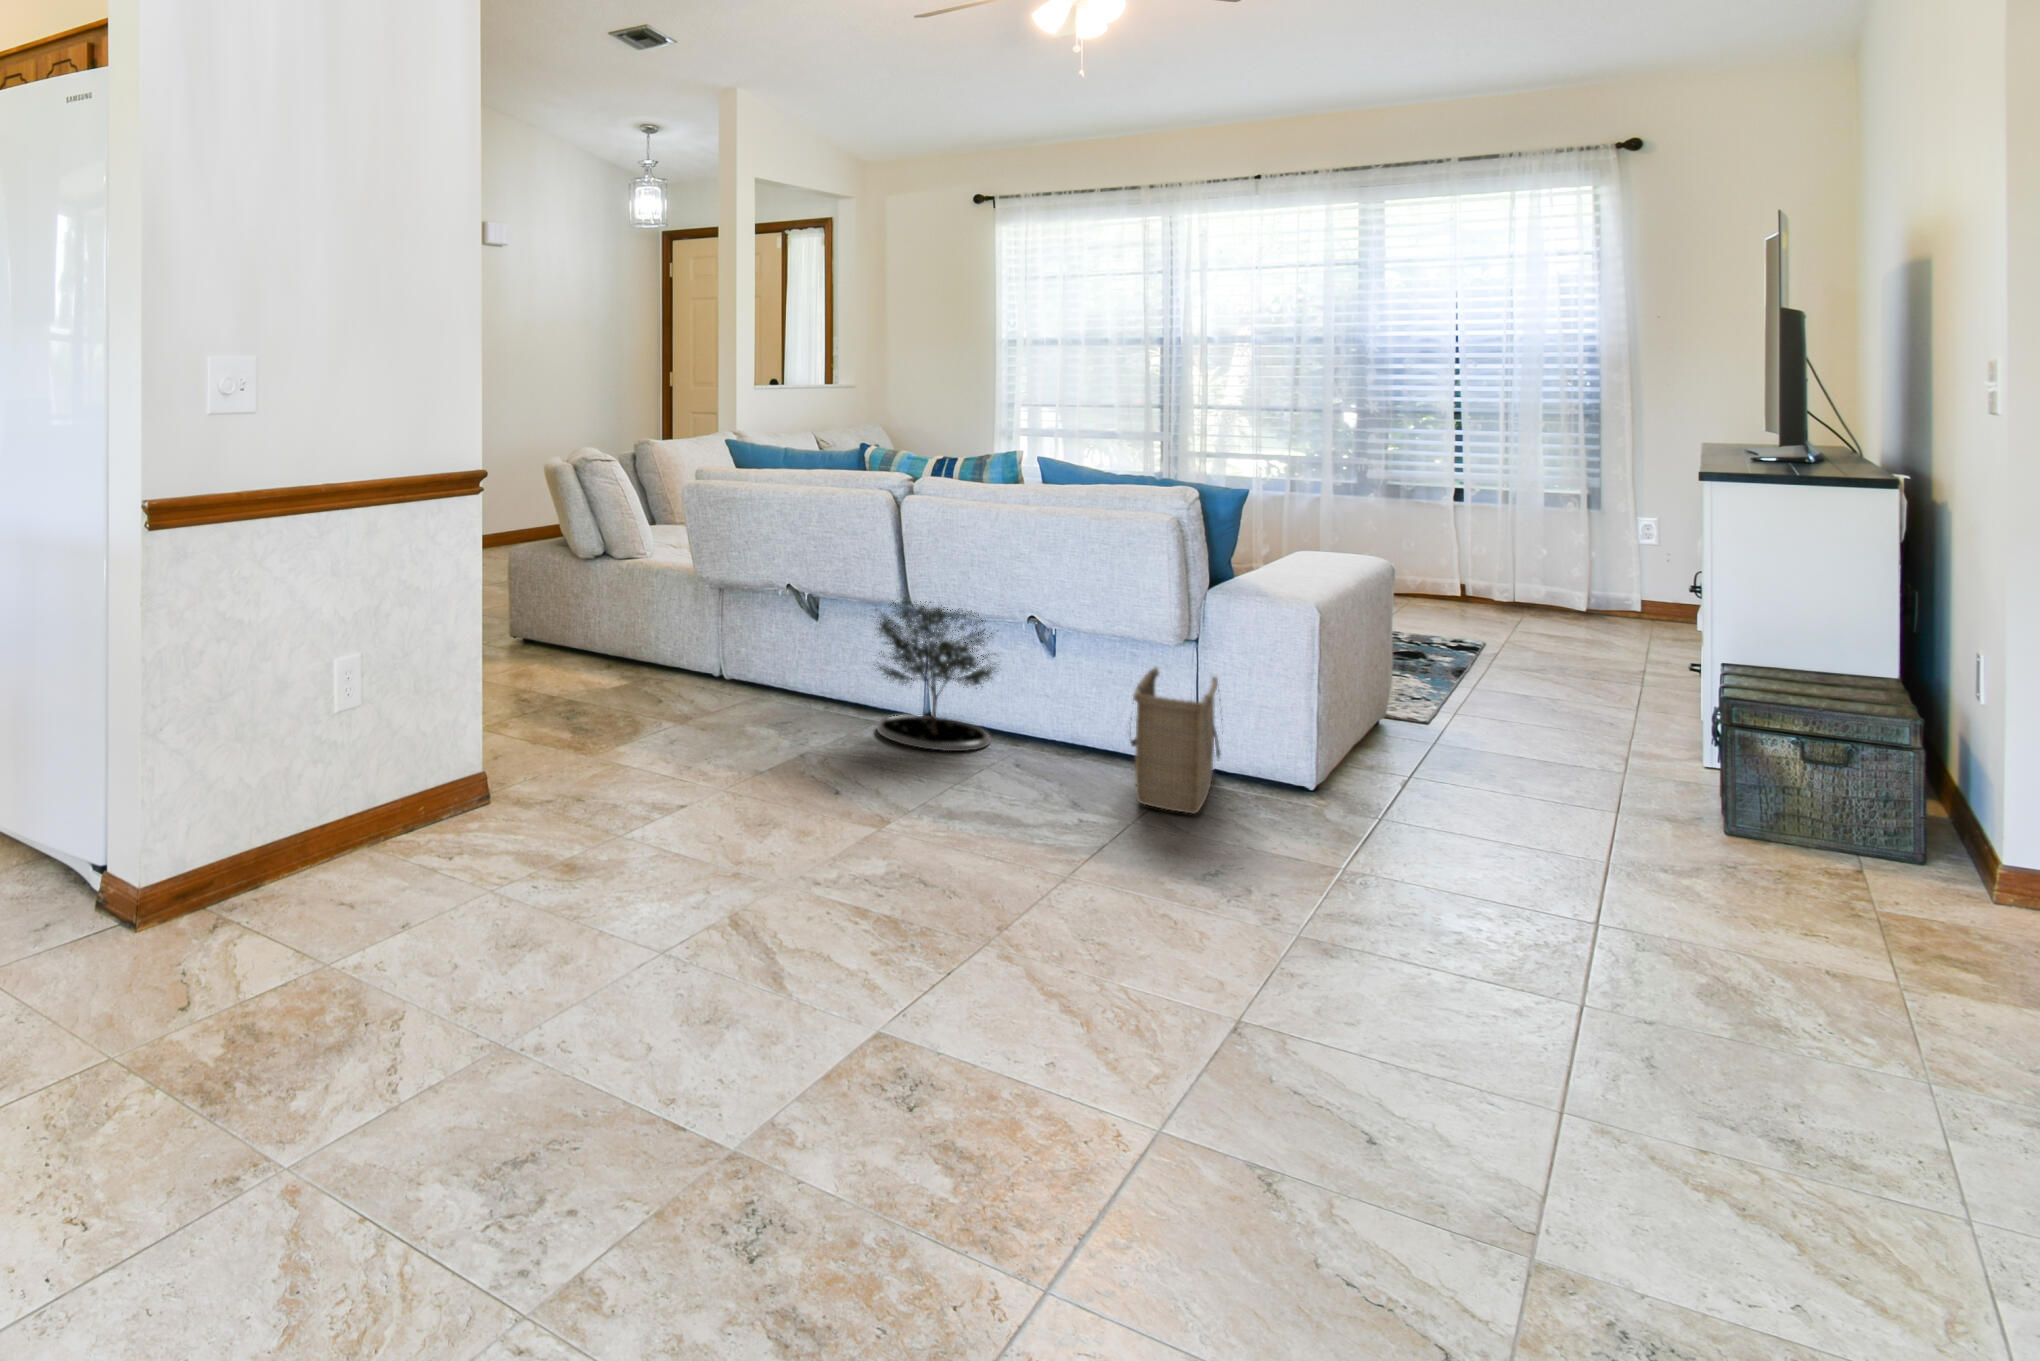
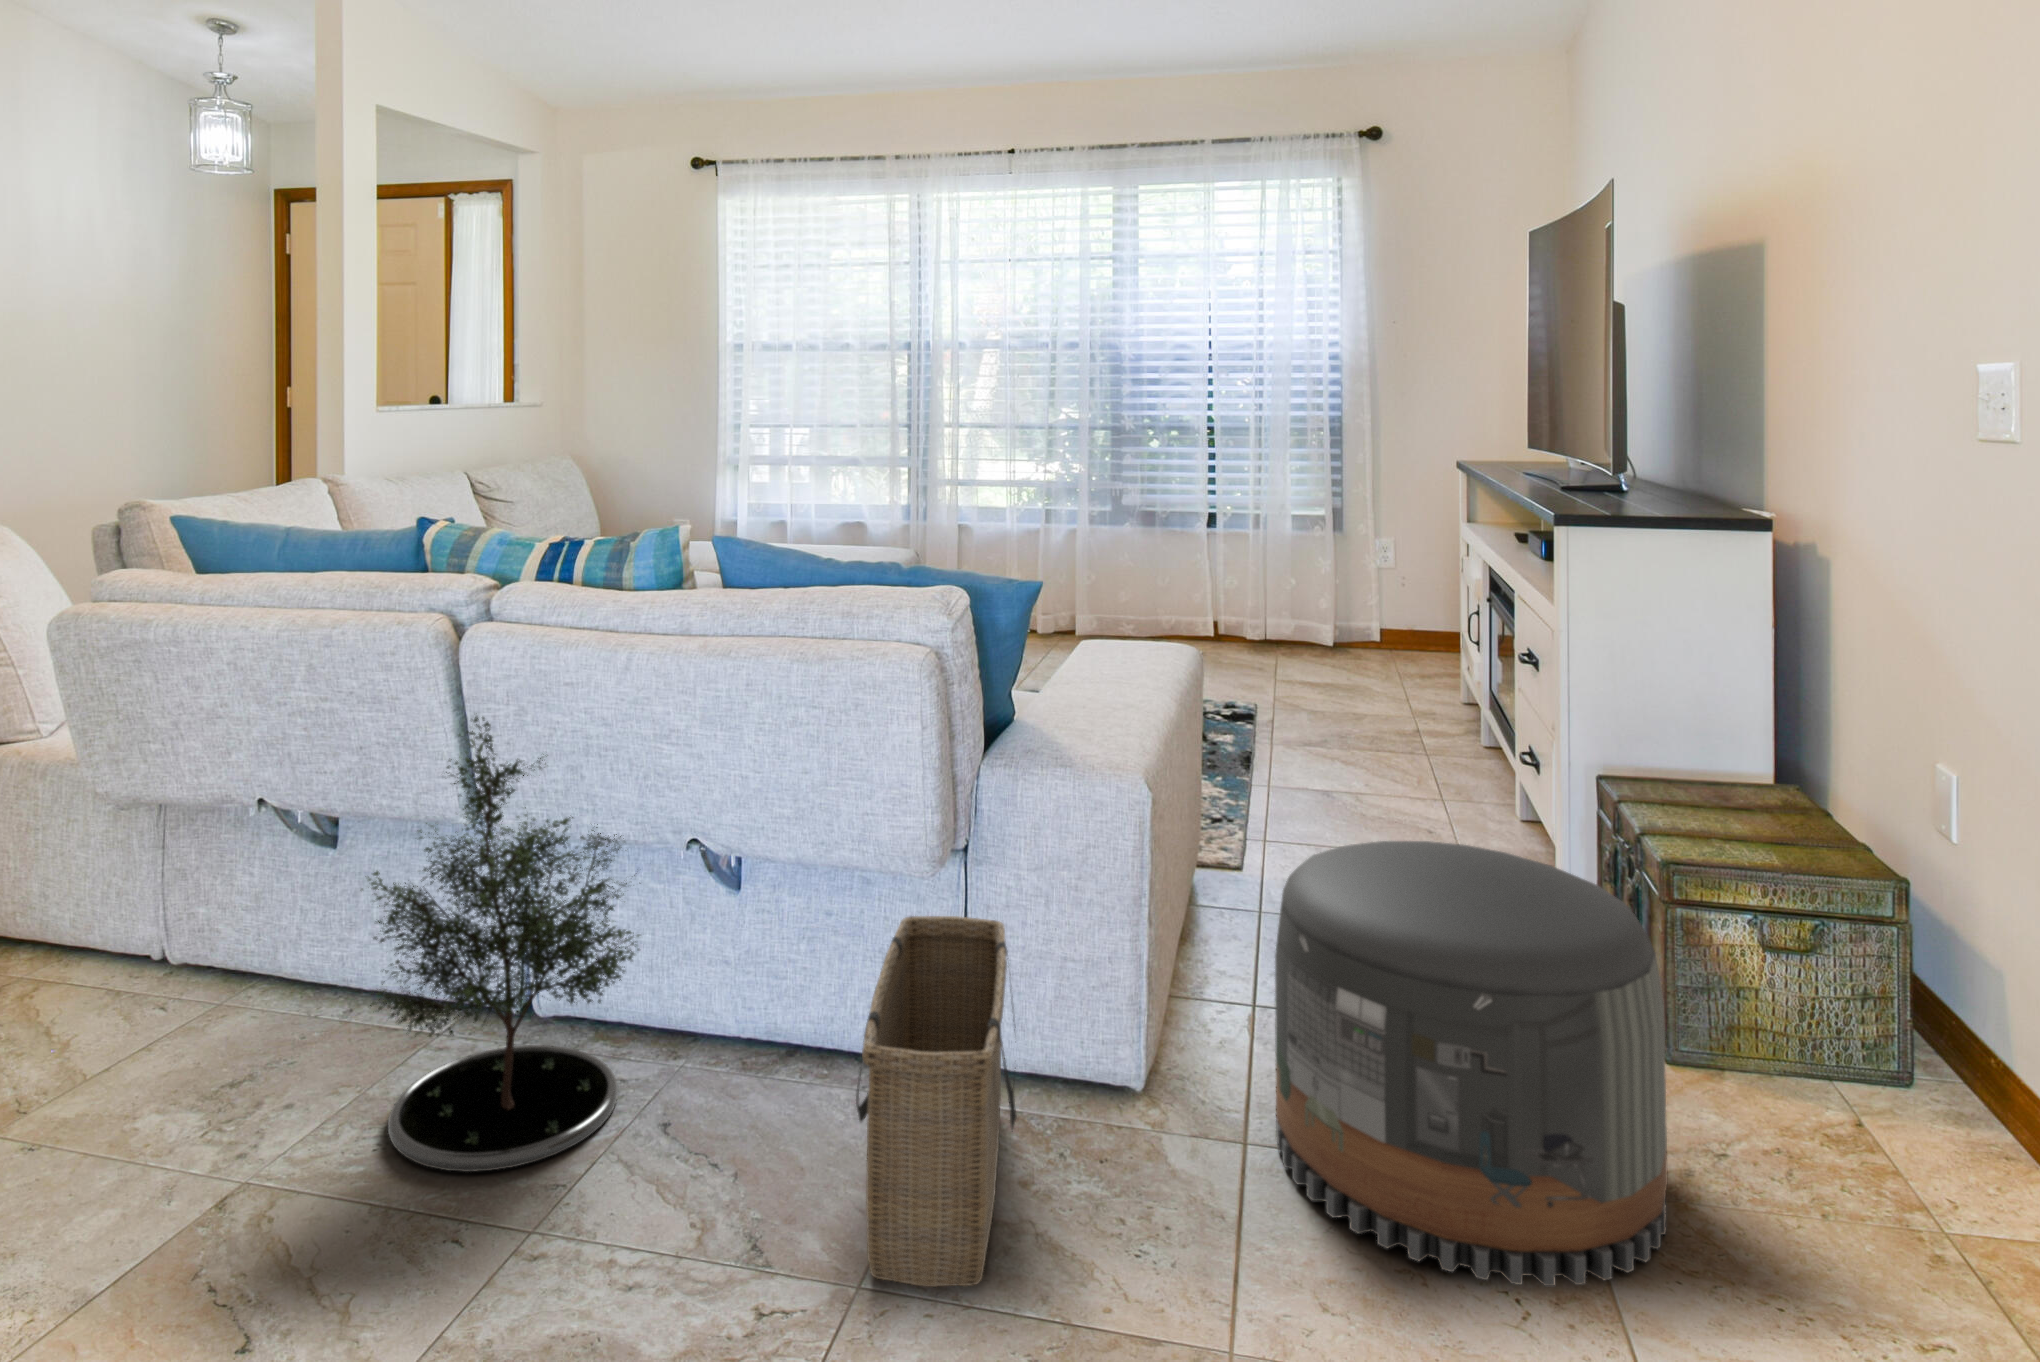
pouf: none [1392,656,1660,875] -> present [1275,841,1668,1286]

